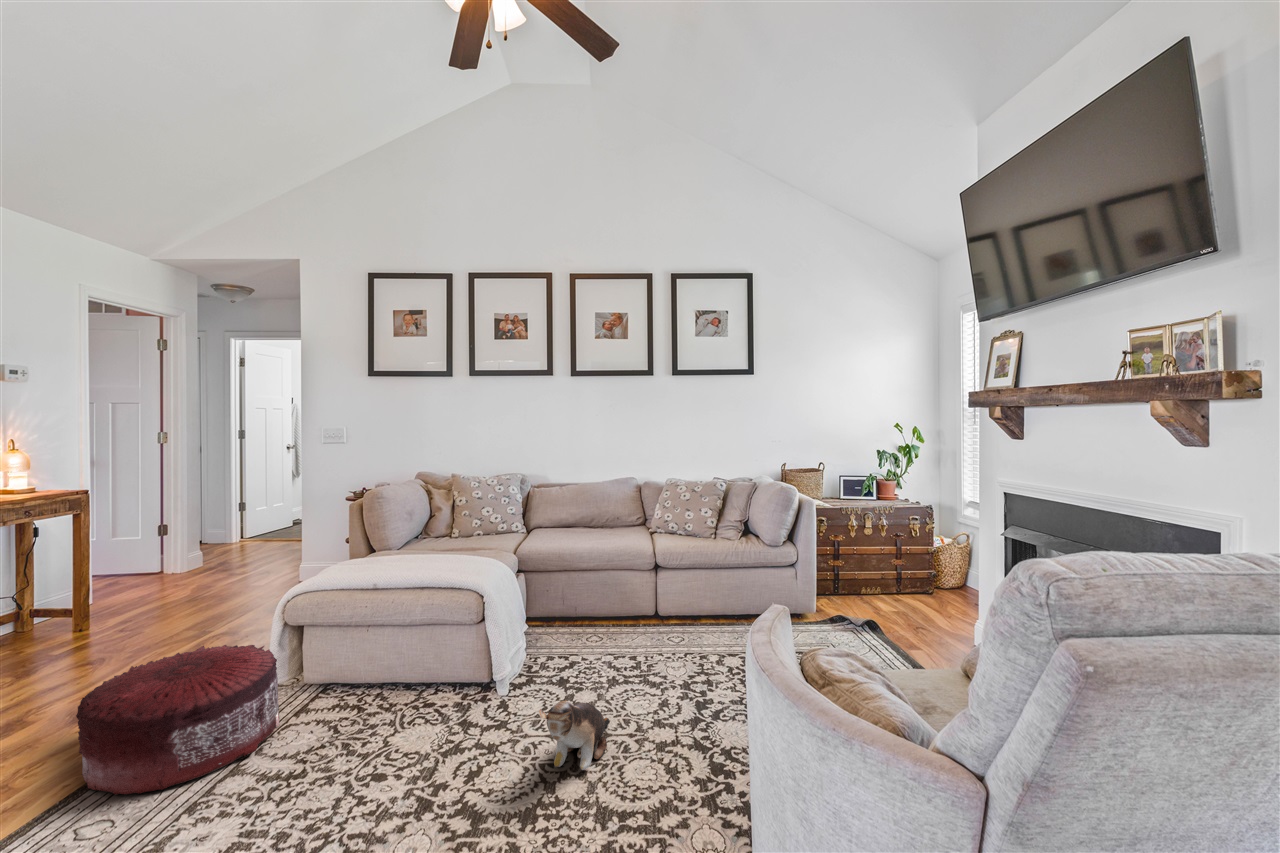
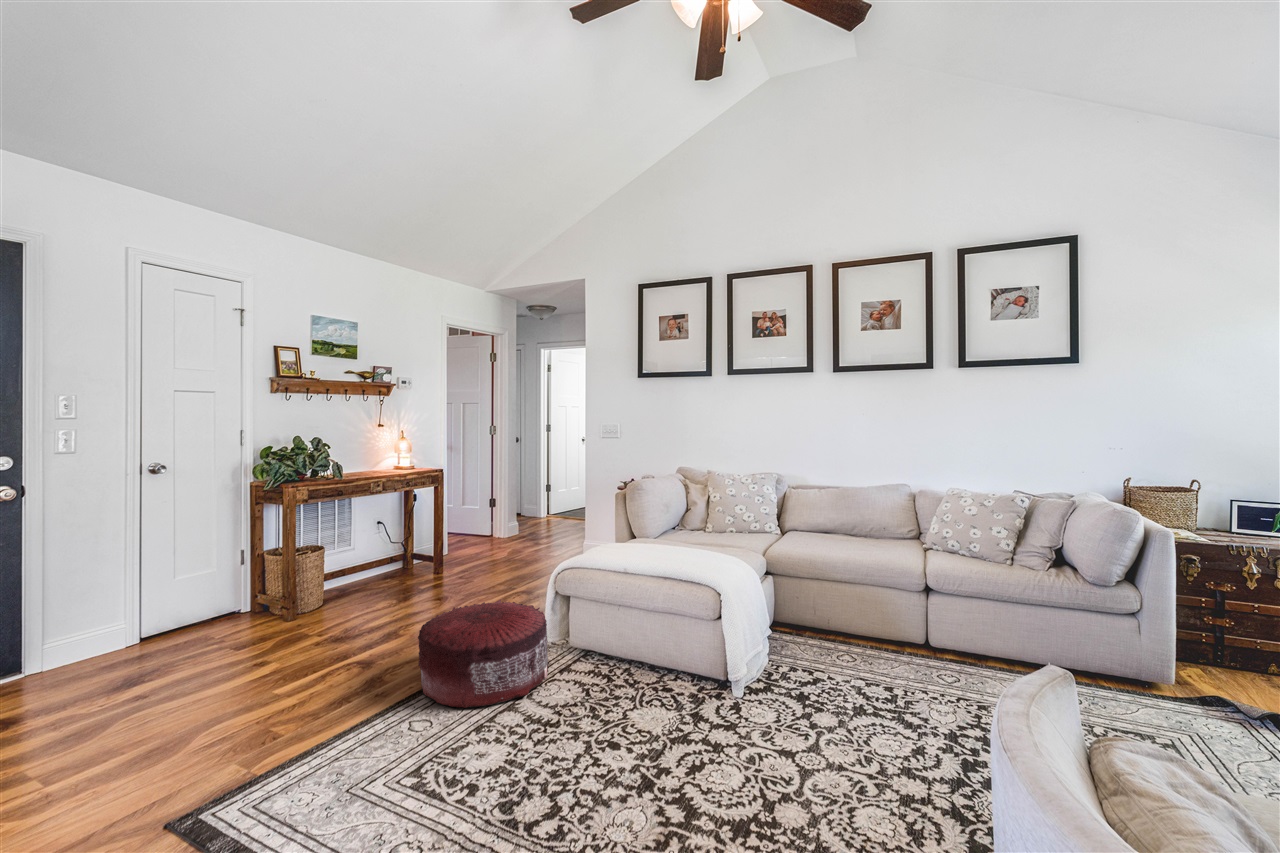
plush toy: present [539,700,609,770] -> none [759,717,847,799]

